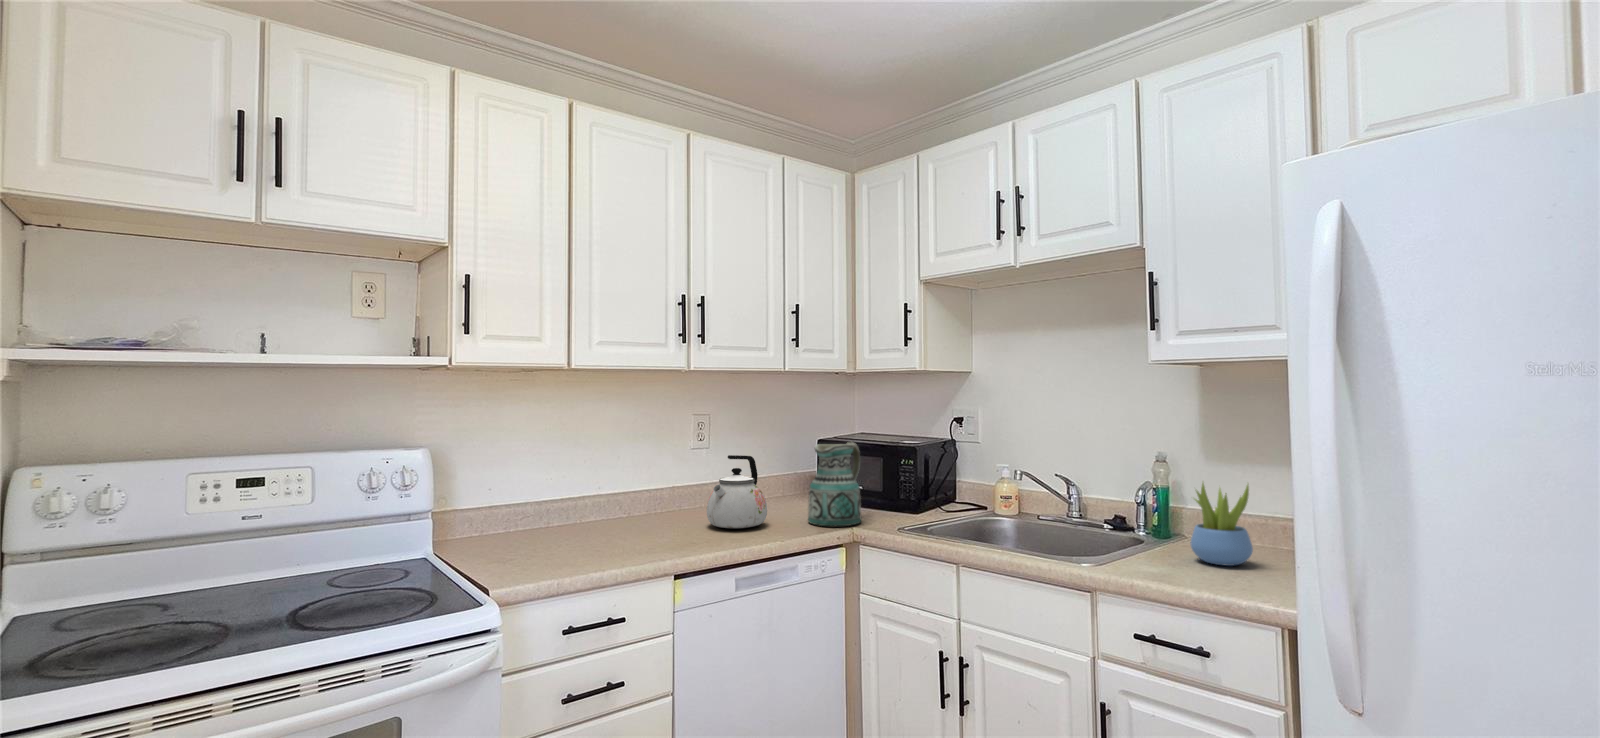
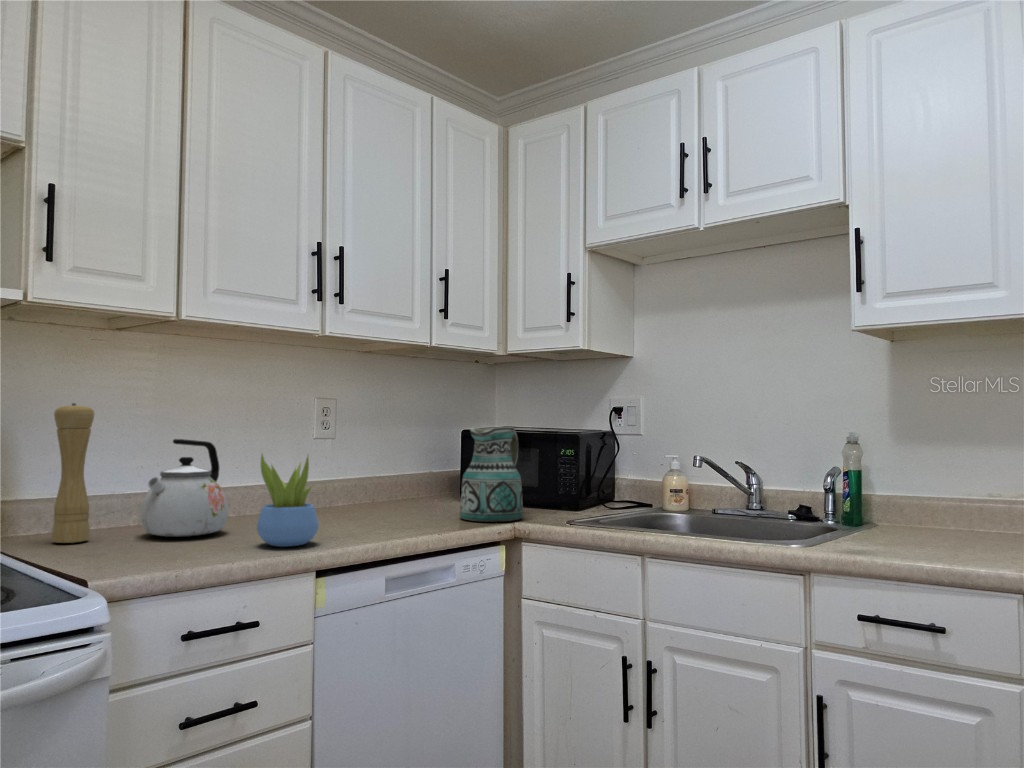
pepper mill: none [480,436,510,546] -> present [52,403,94,543]
kettle: present [707,455,767,529] -> present [141,439,228,537]
succulent plant: present [1190,483,1253,566] -> present [257,454,319,547]

